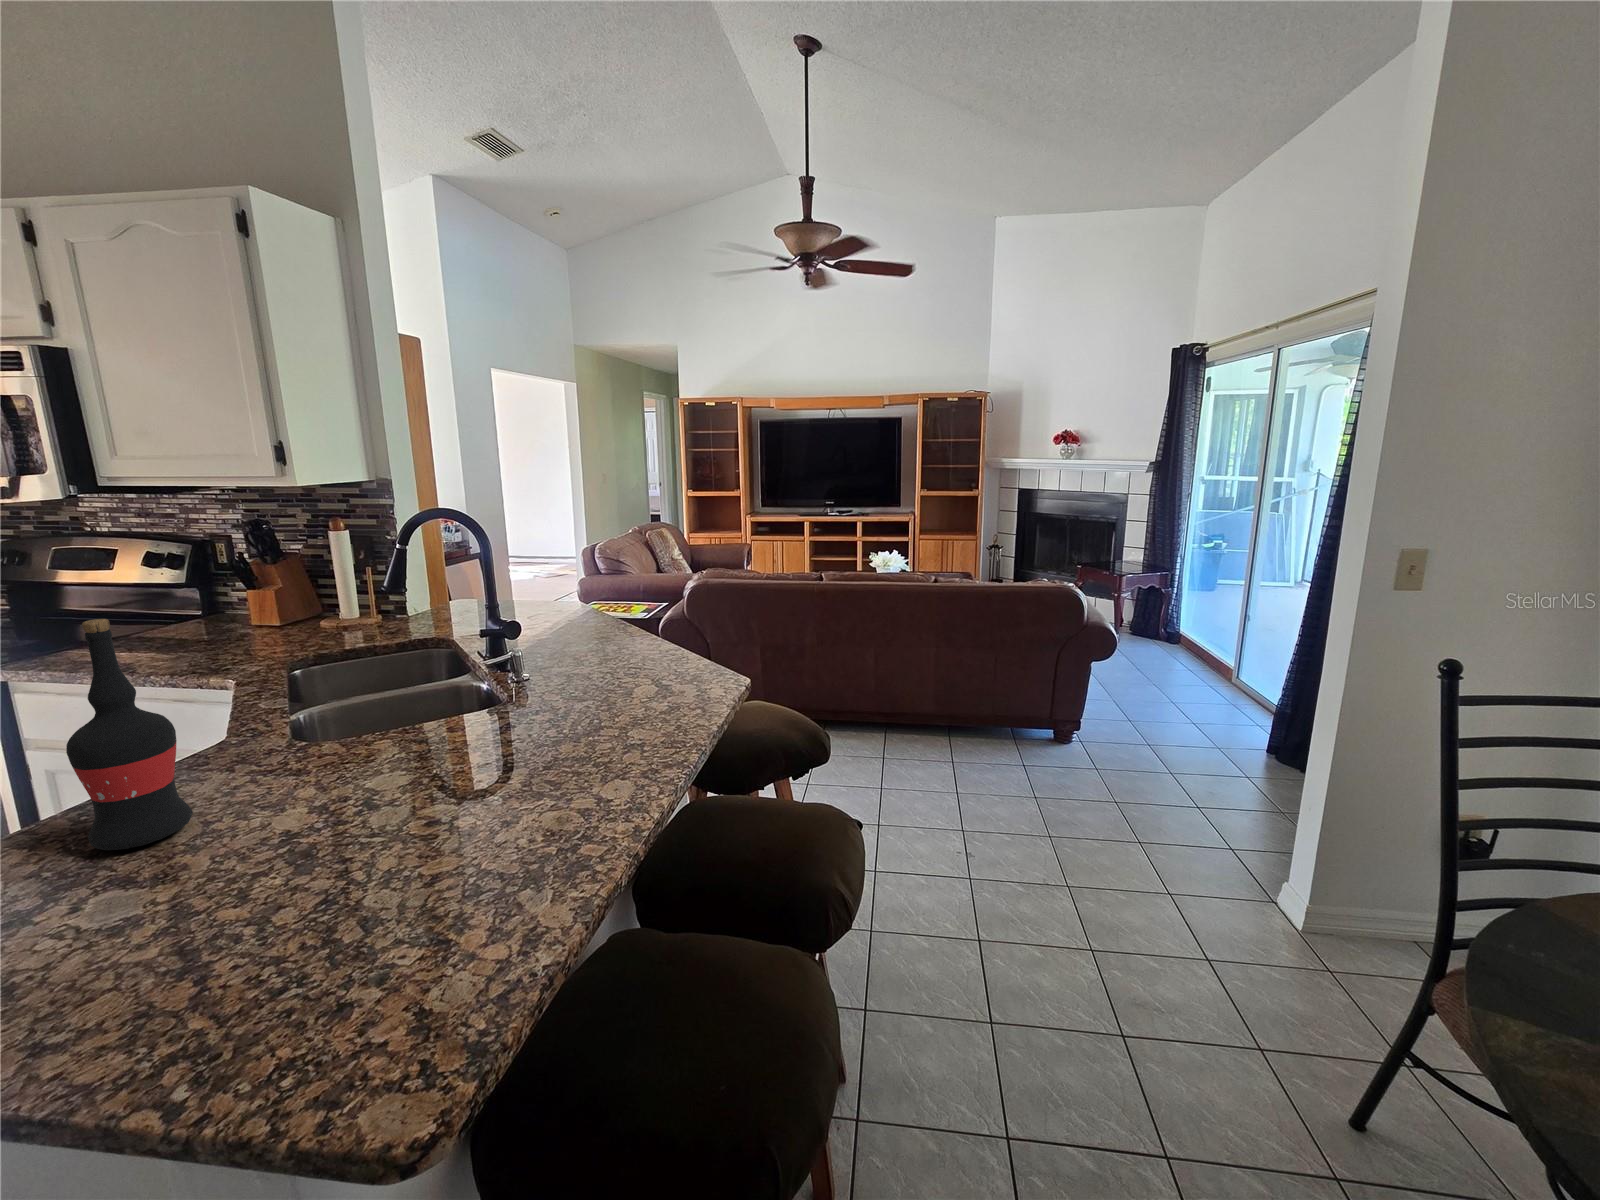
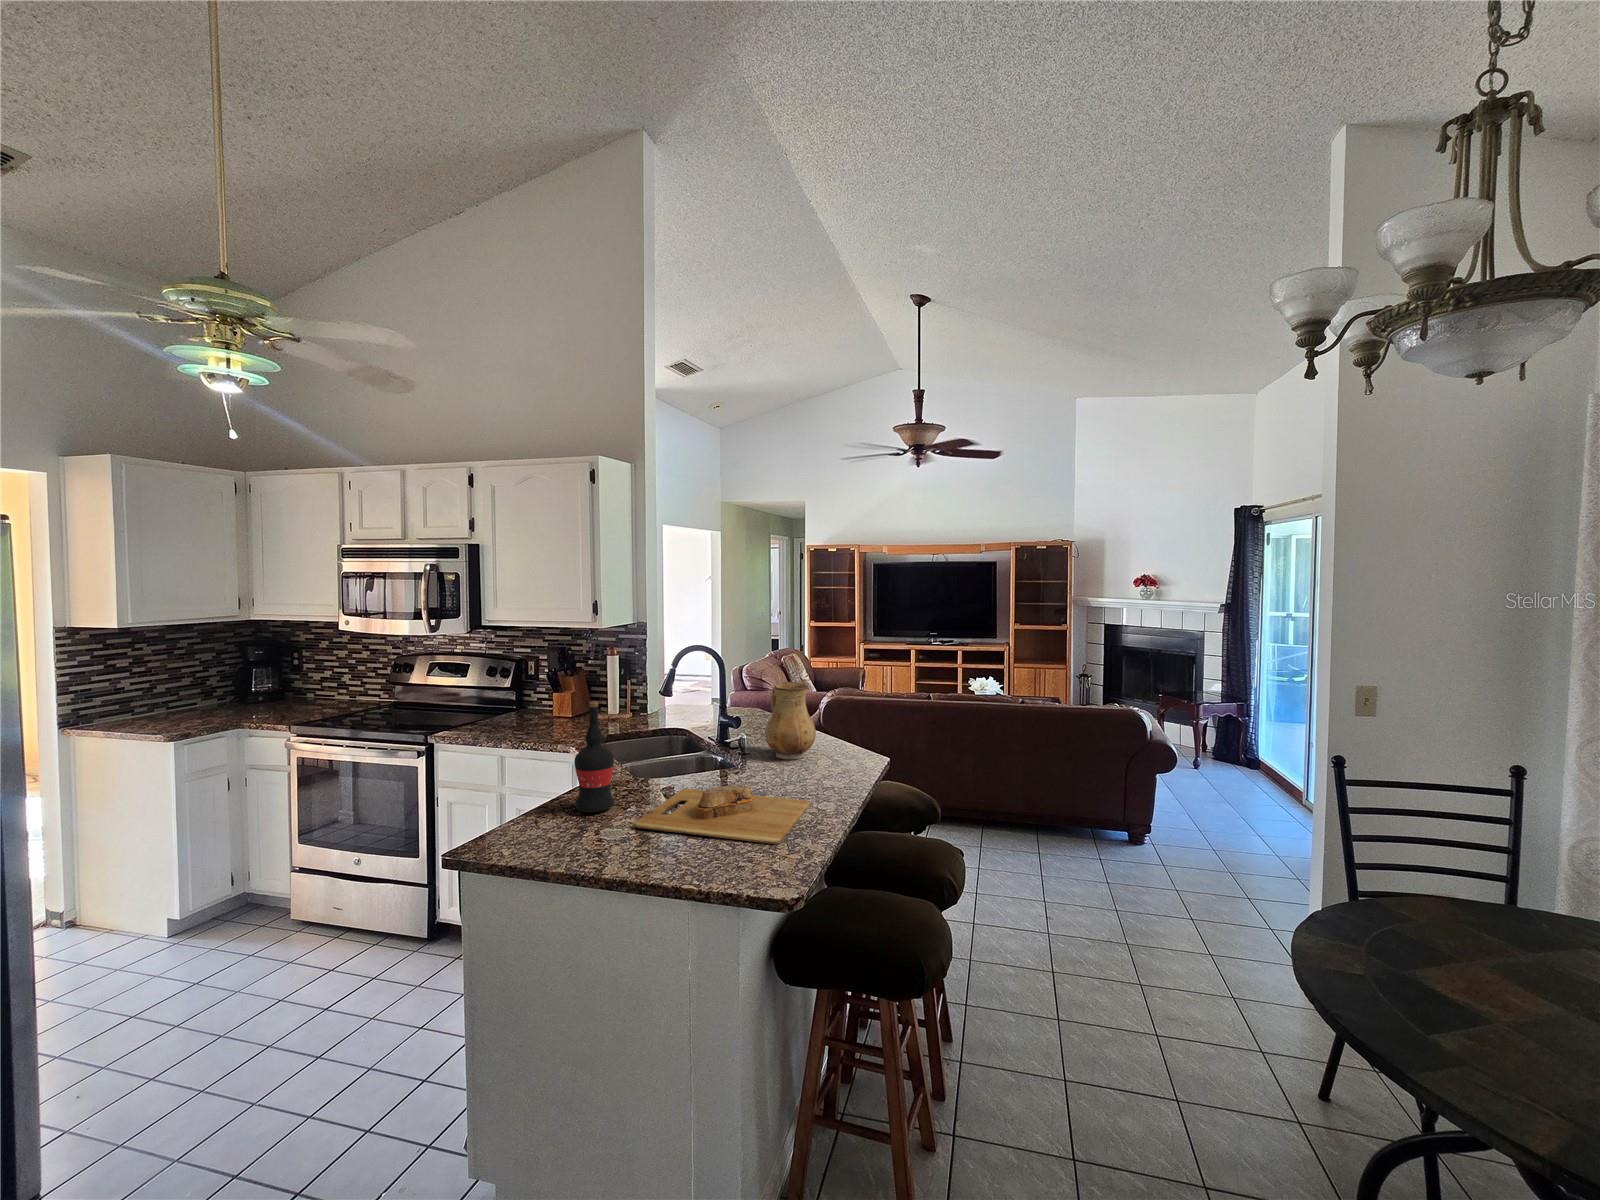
ceramic pitcher: none [555,564,641,691] -> present [765,682,816,759]
cutting board: none [187,771,599,921] -> present [635,786,809,844]

